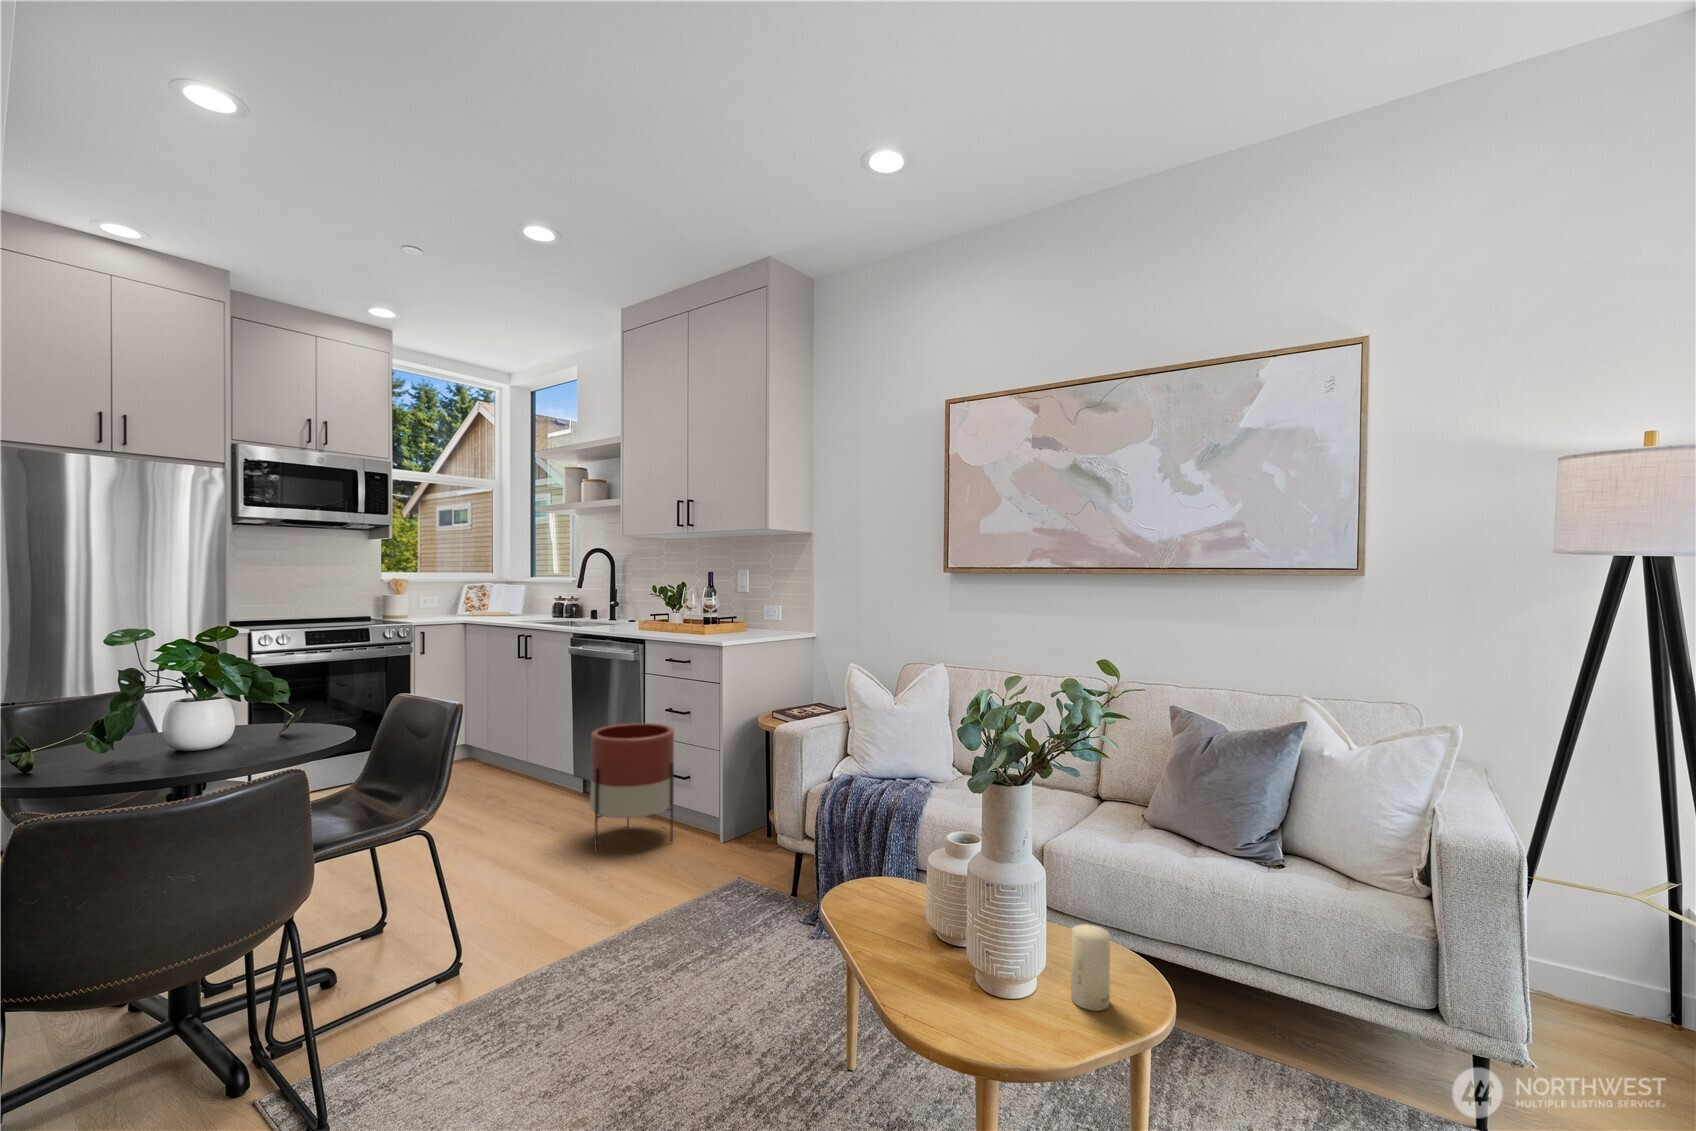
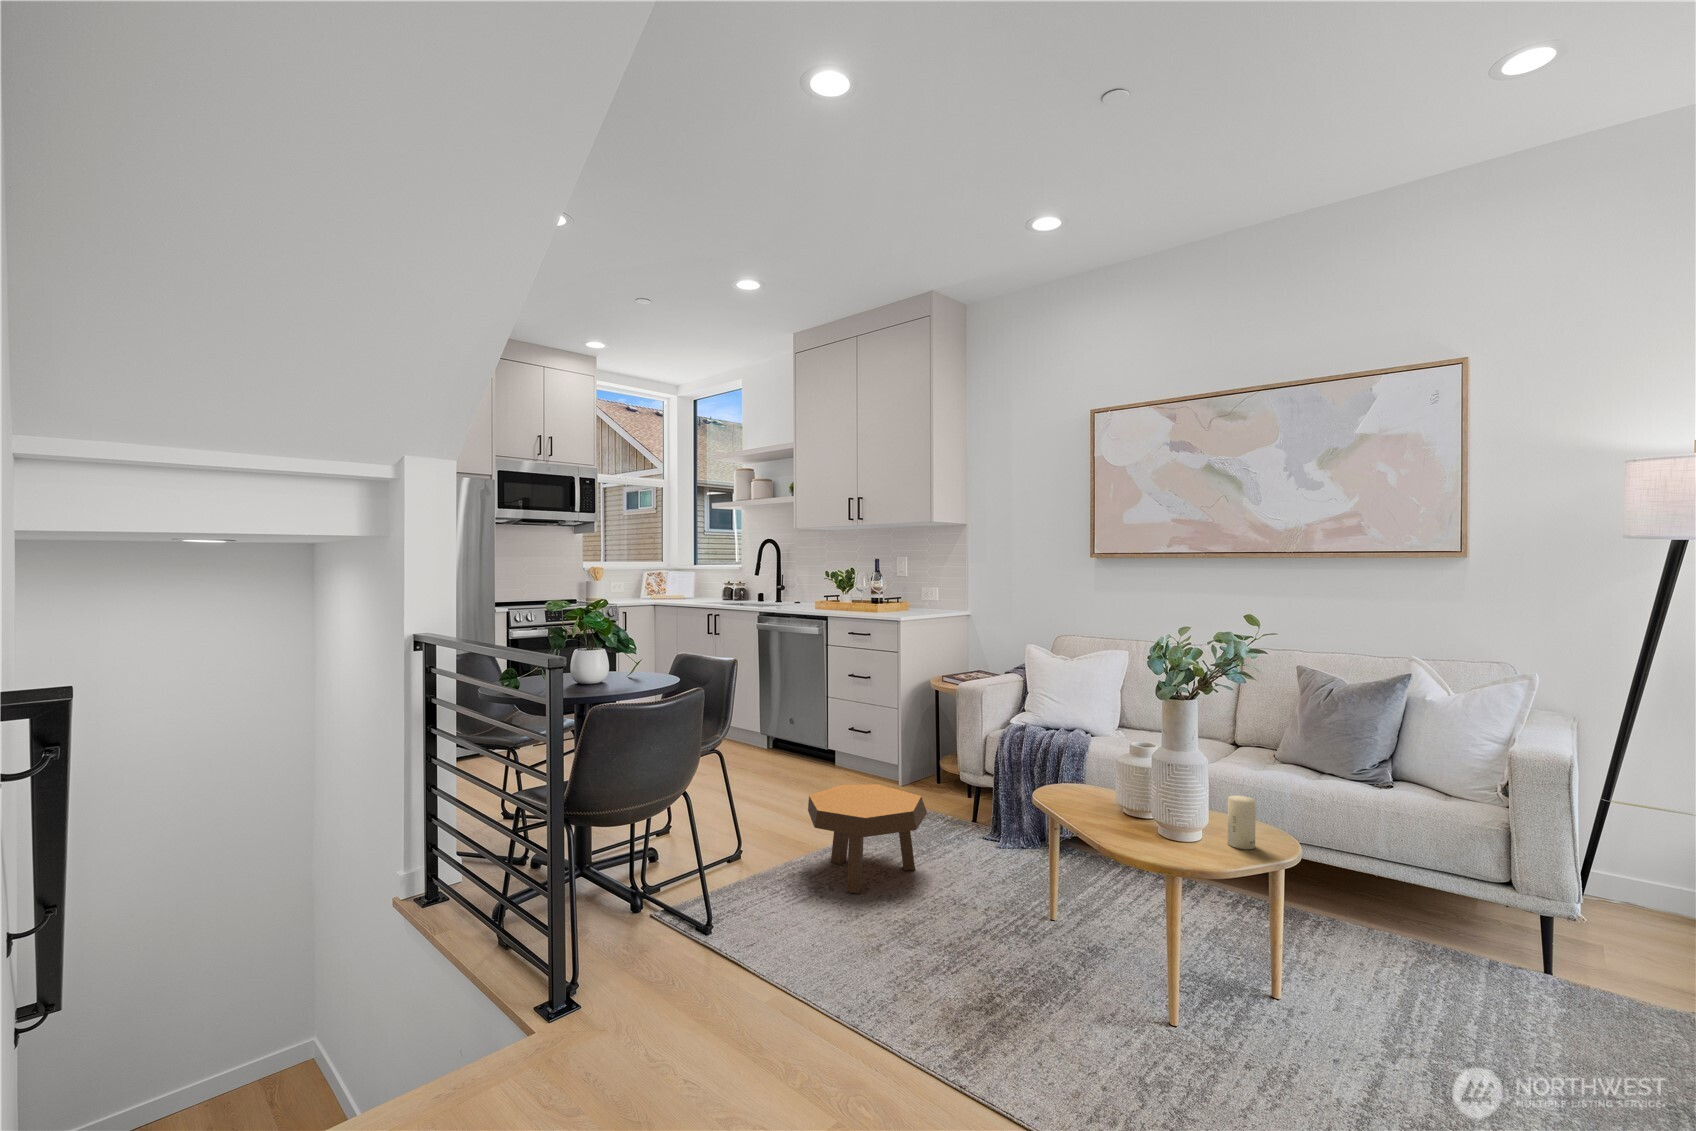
planter: present [590,723,674,851] -> none [793,687,861,789]
footstool: none [543,864,710,1033] -> present [808,784,927,894]

